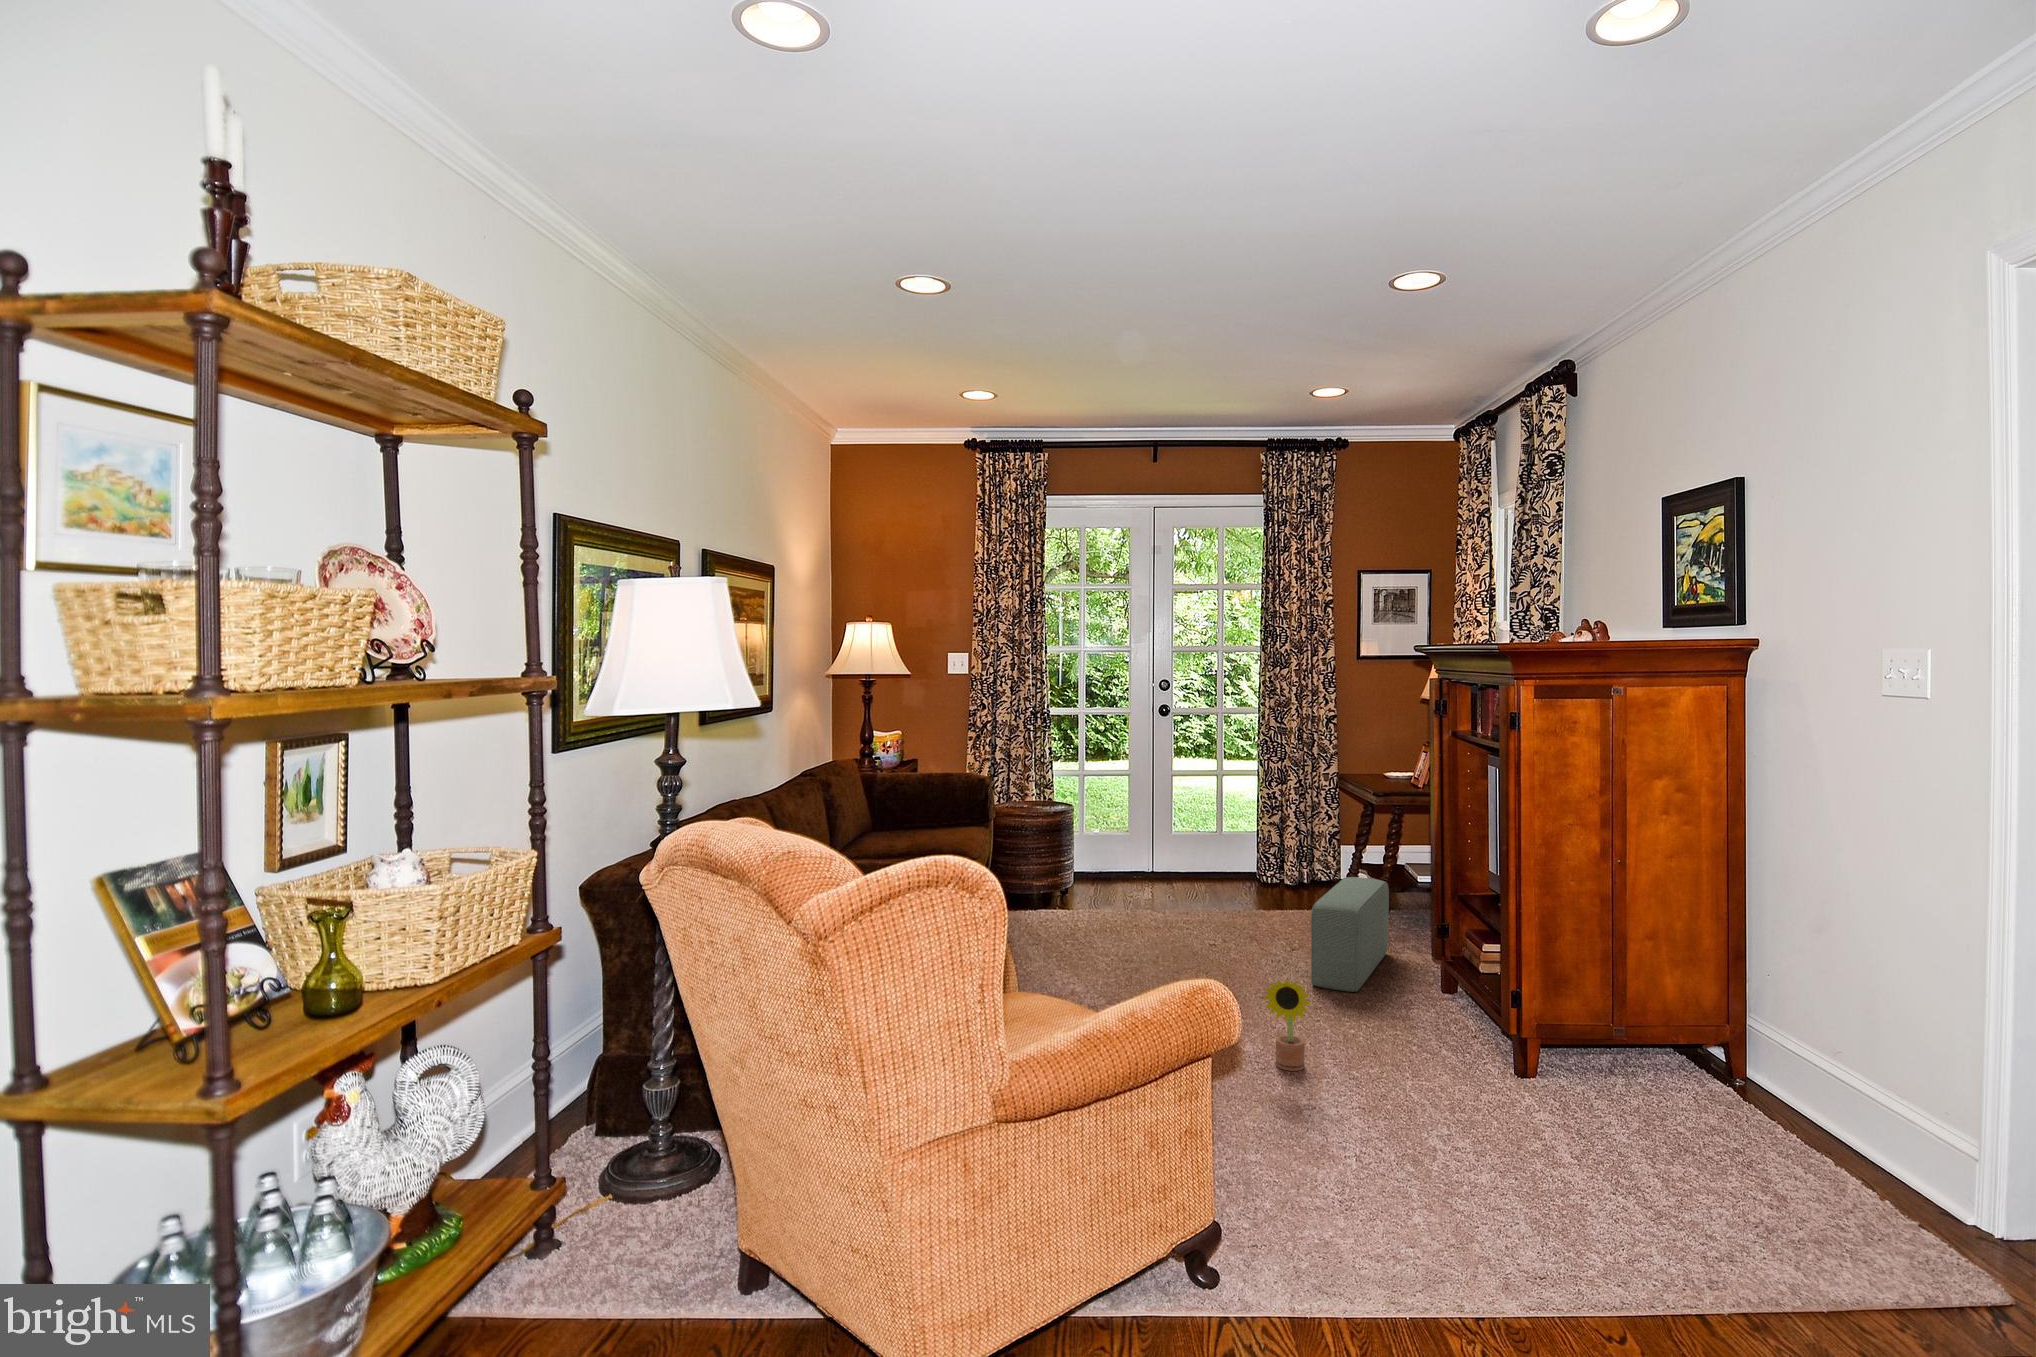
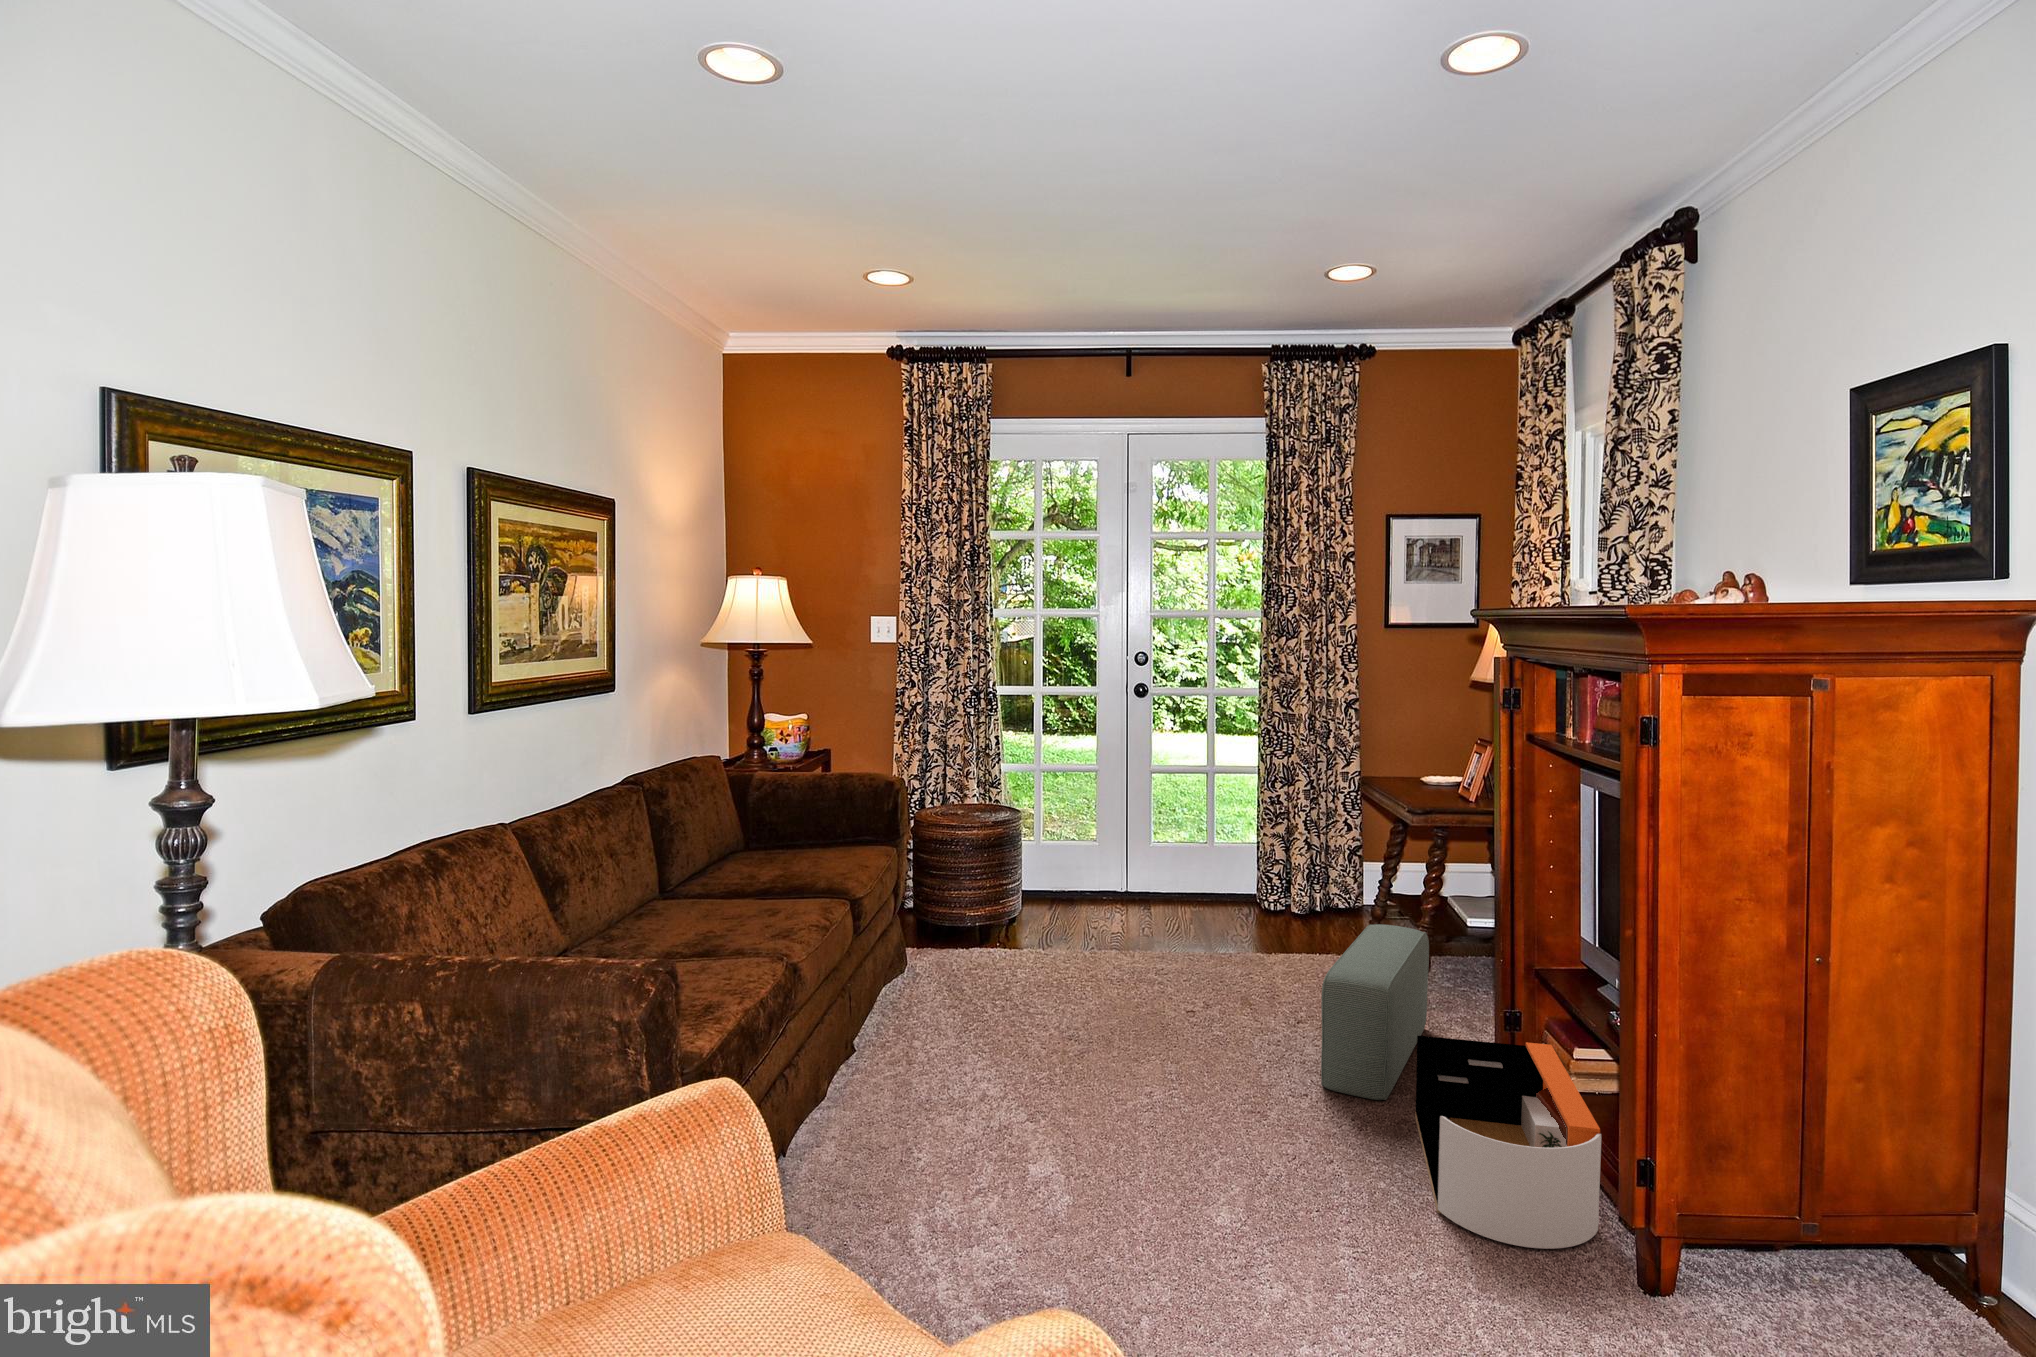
storage bin: none [1377,942,1495,1061] -> present [1415,1036,1601,1249]
decorative plant: present [1263,979,1311,1071] -> none [1243,1132,1320,1269]

